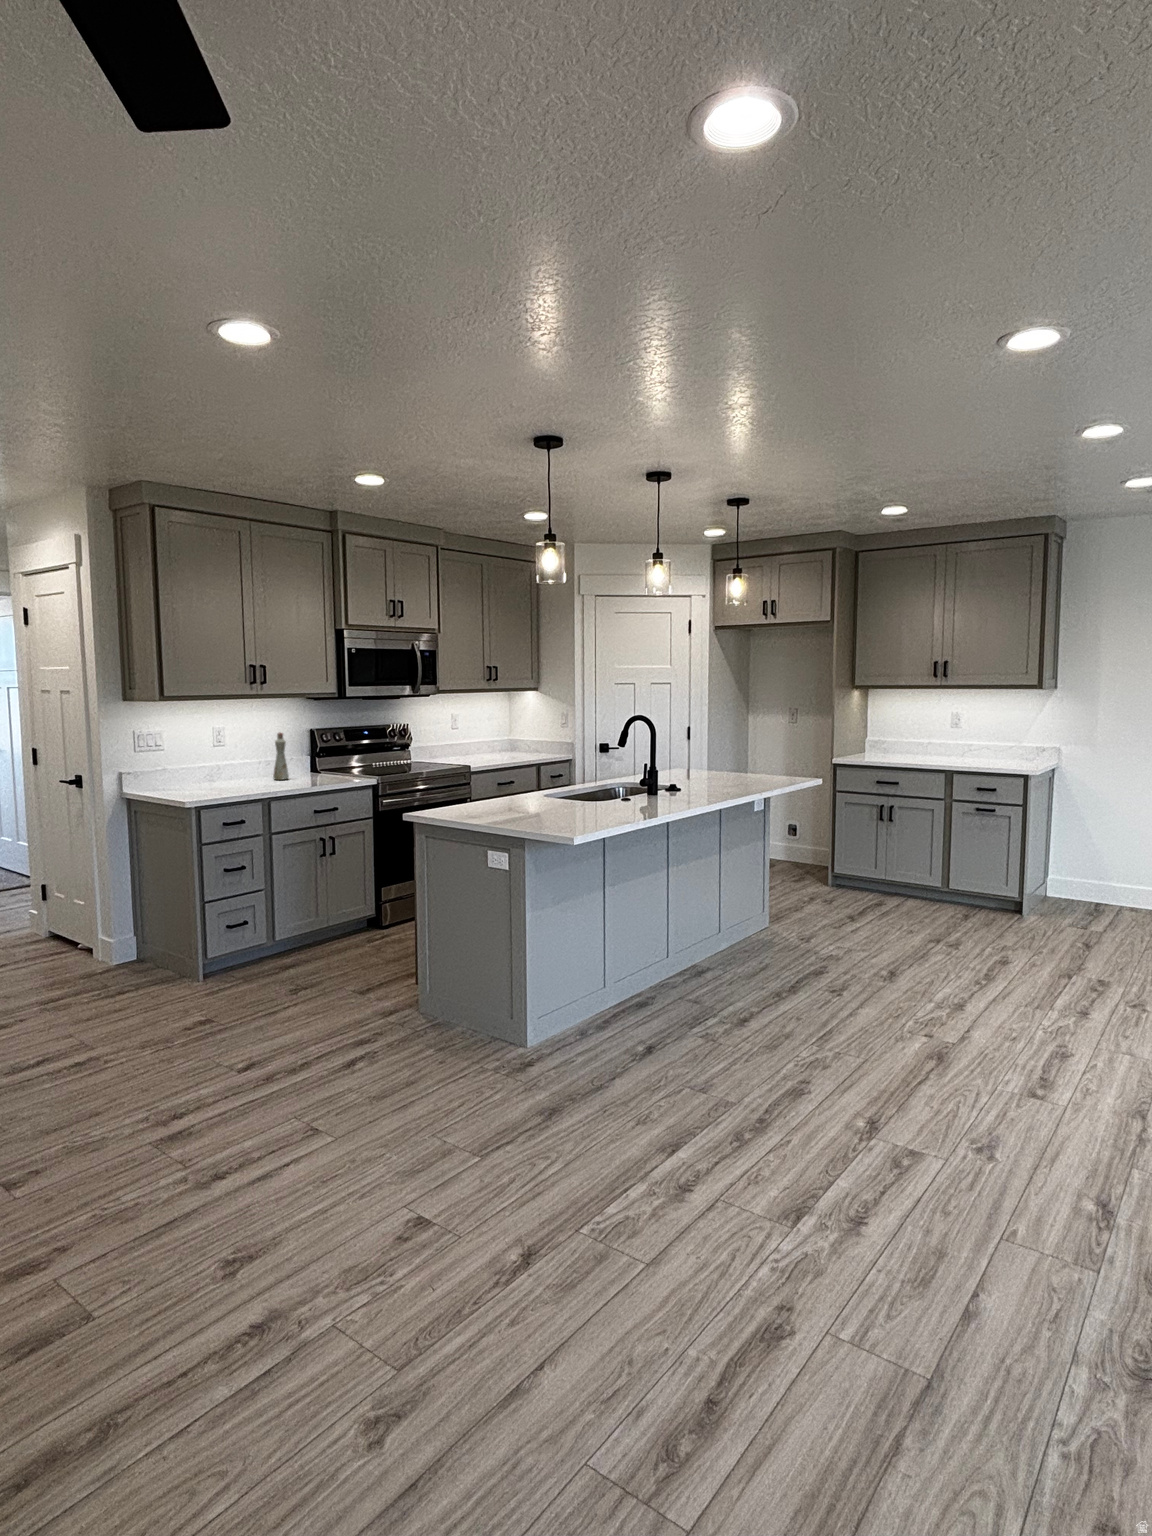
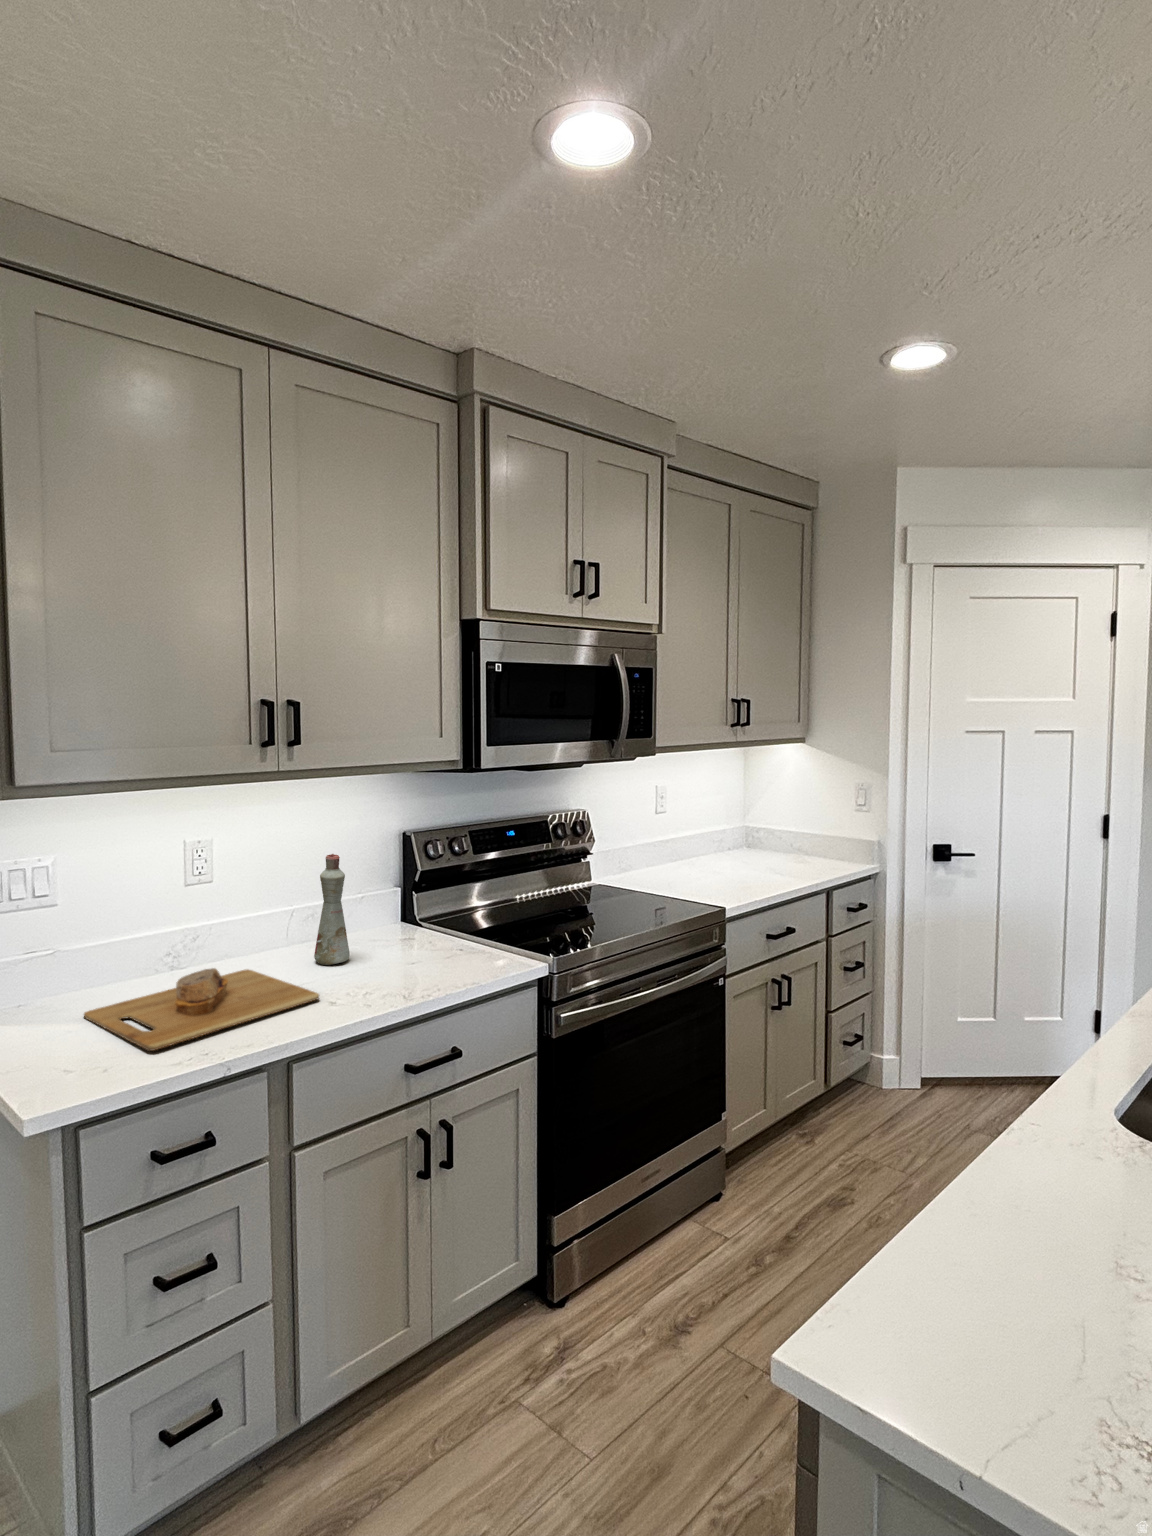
cutting board: none [184,774,278,794] -> present [84,968,319,1051]

